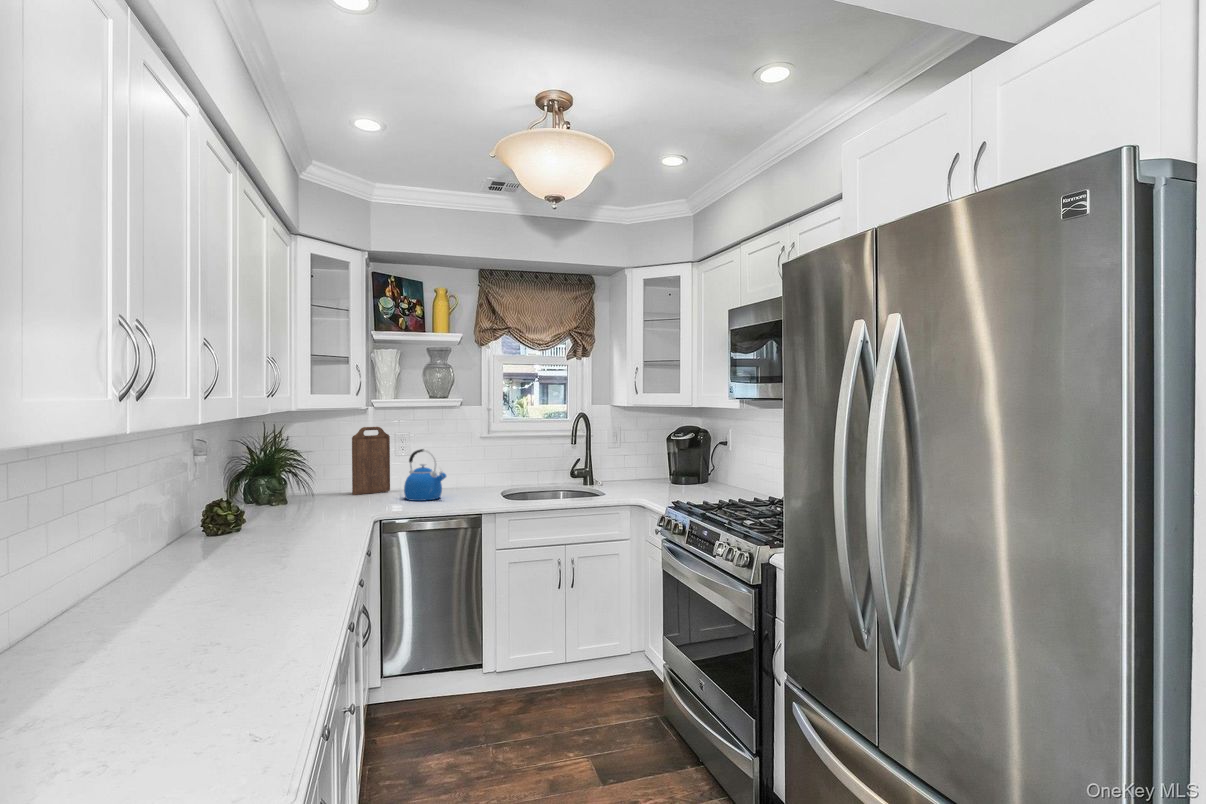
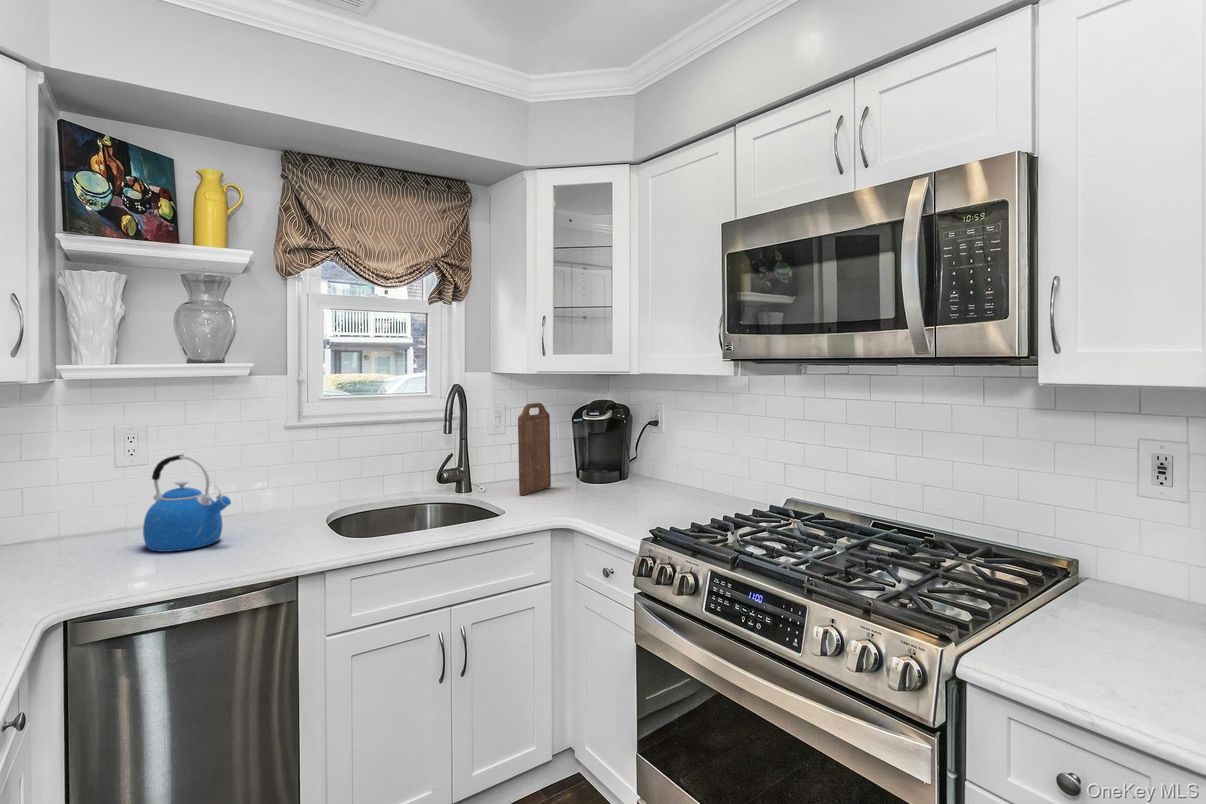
cutting board: present [352,427,390,495] -> present [518,403,551,495]

